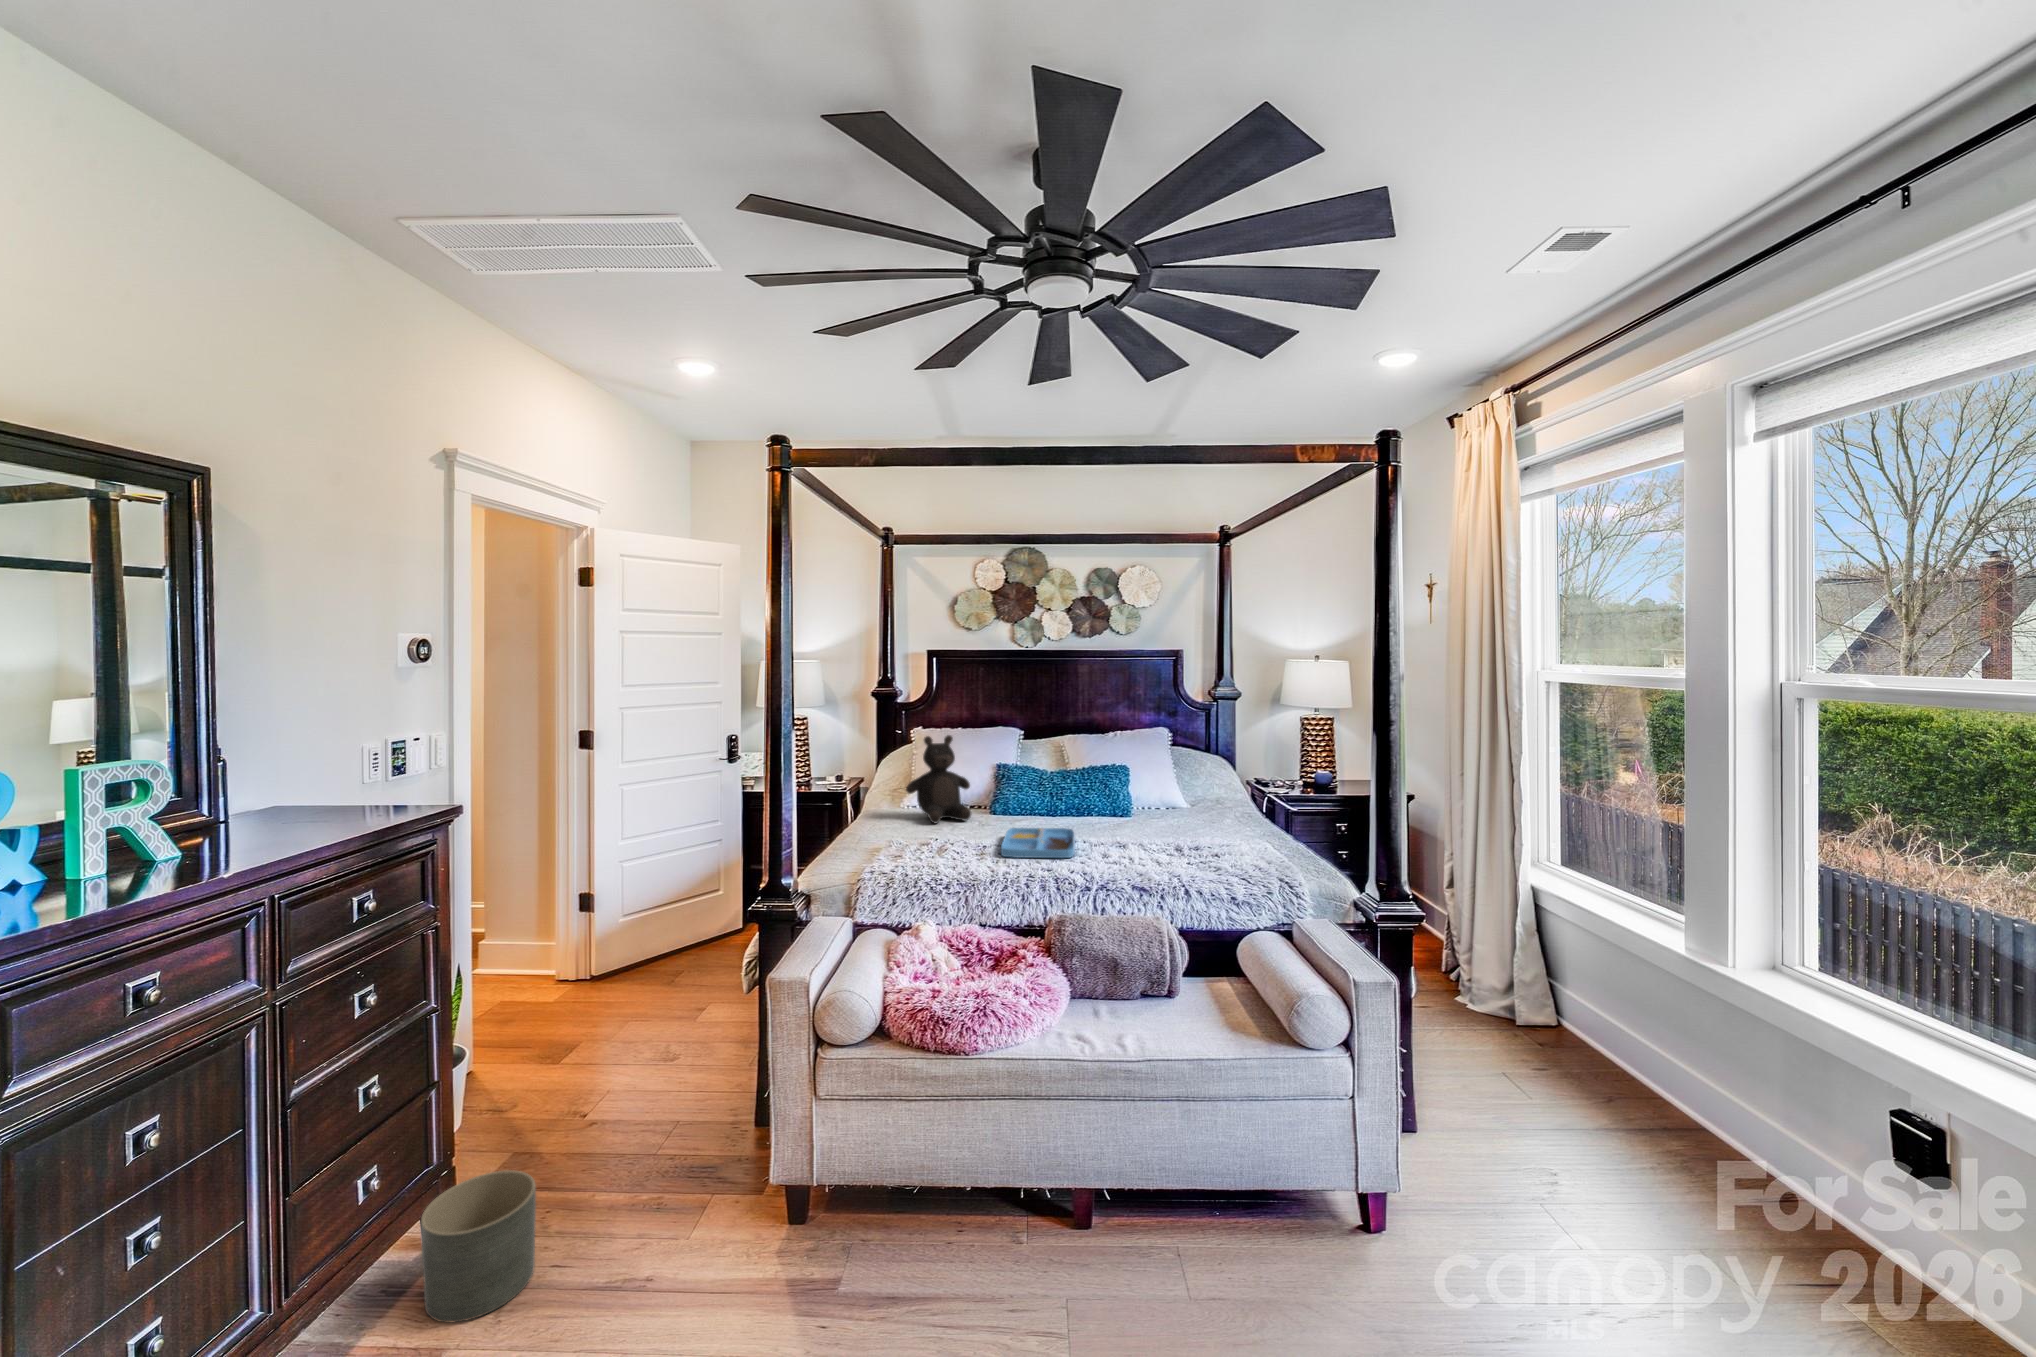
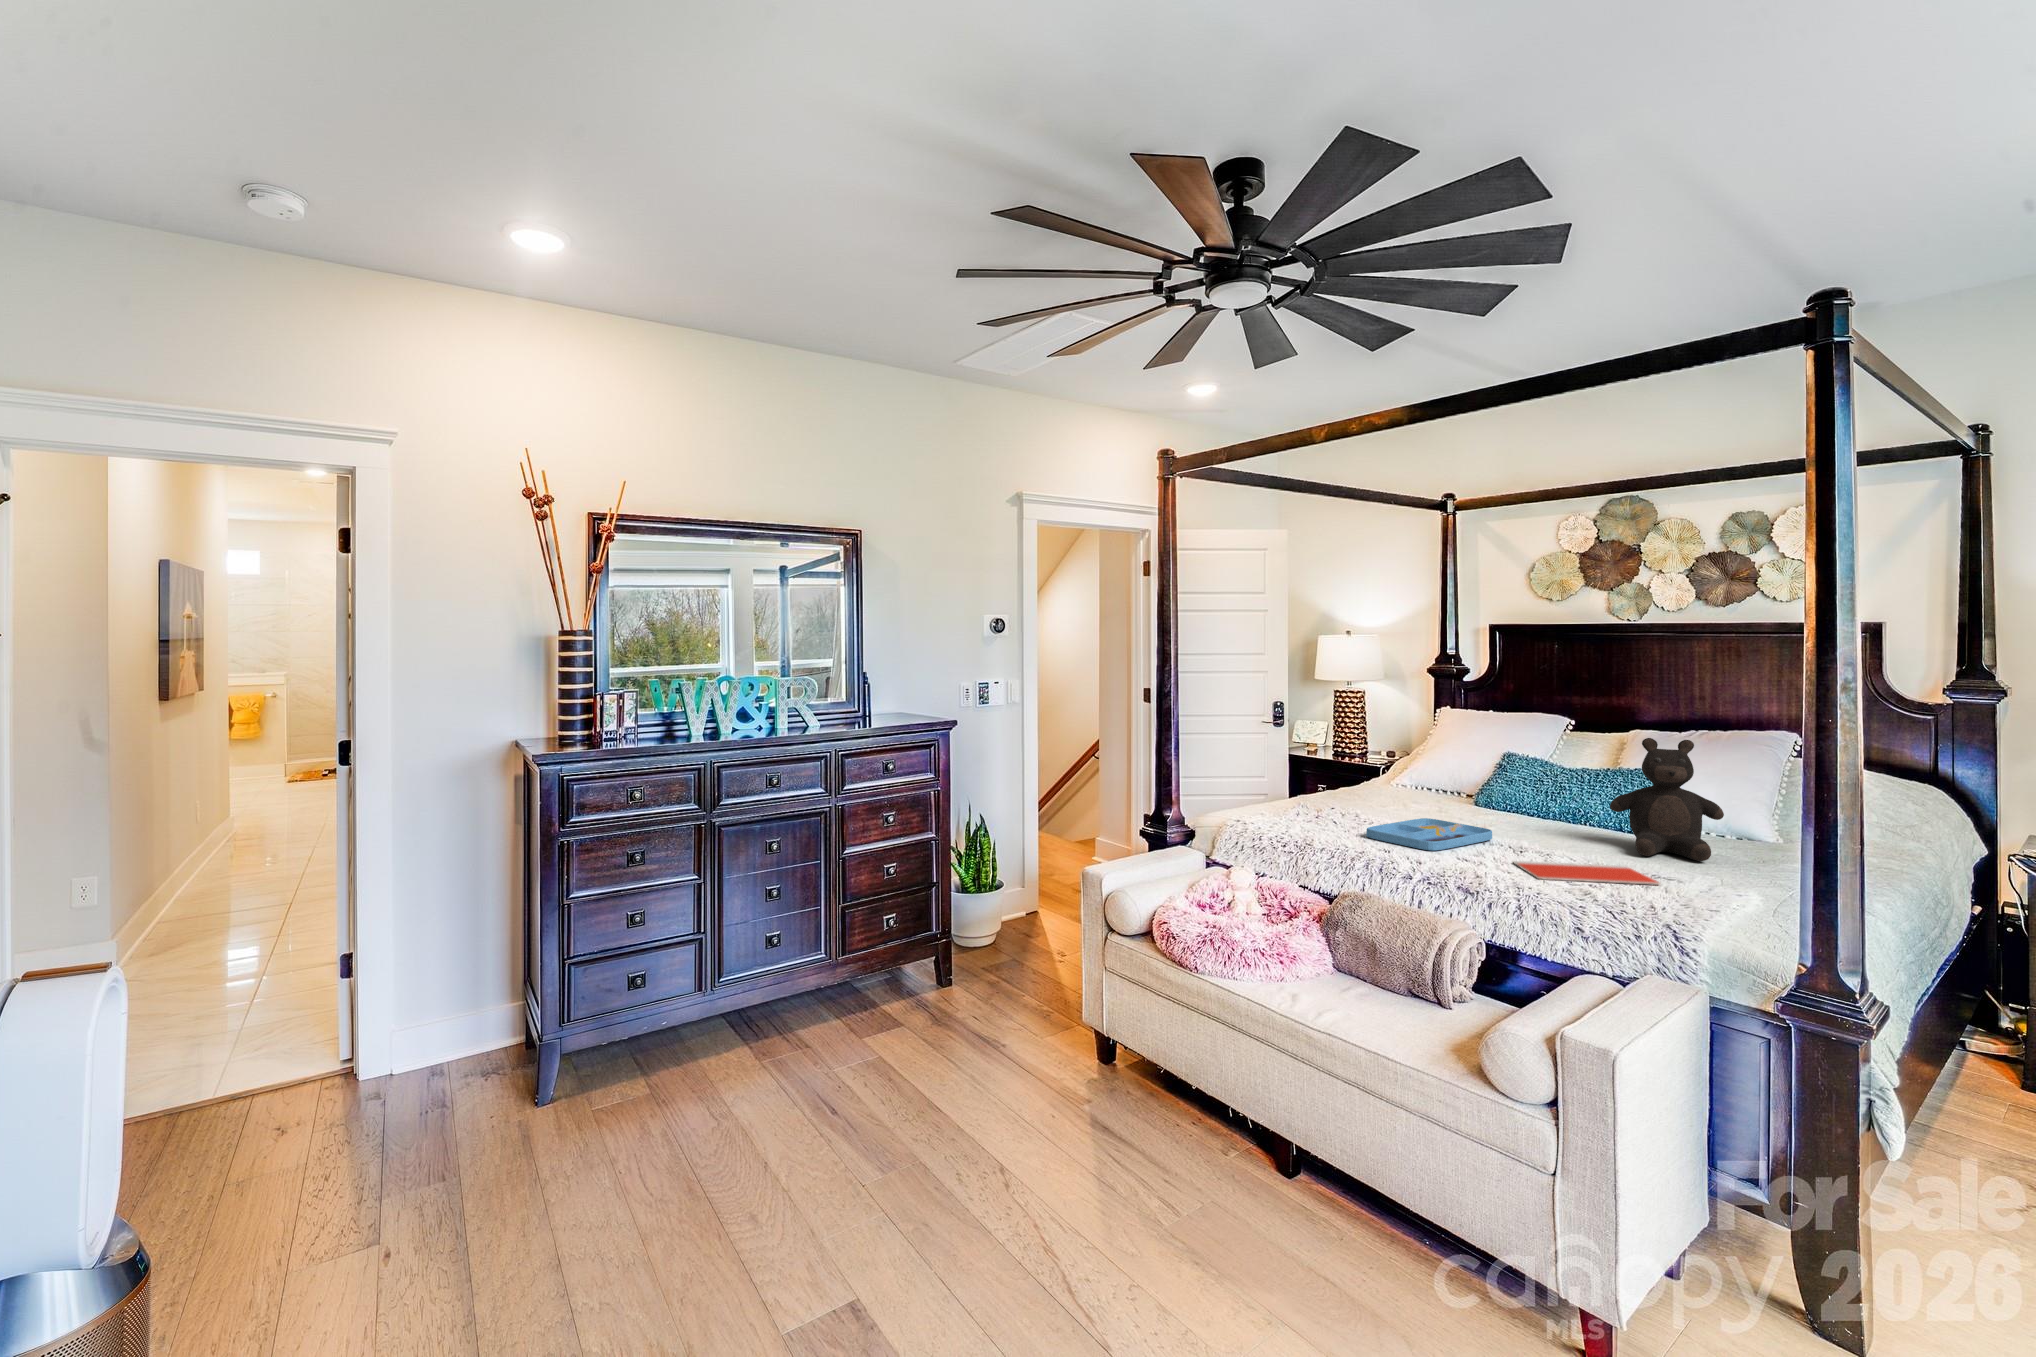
teddy bear: present [906,735,971,823] -> present [1610,738,1724,861]
notebook: none [1131,839,1226,864] -> present [1513,861,1660,885]
planter: present [421,1170,536,1323] -> none [913,951,971,1024]

